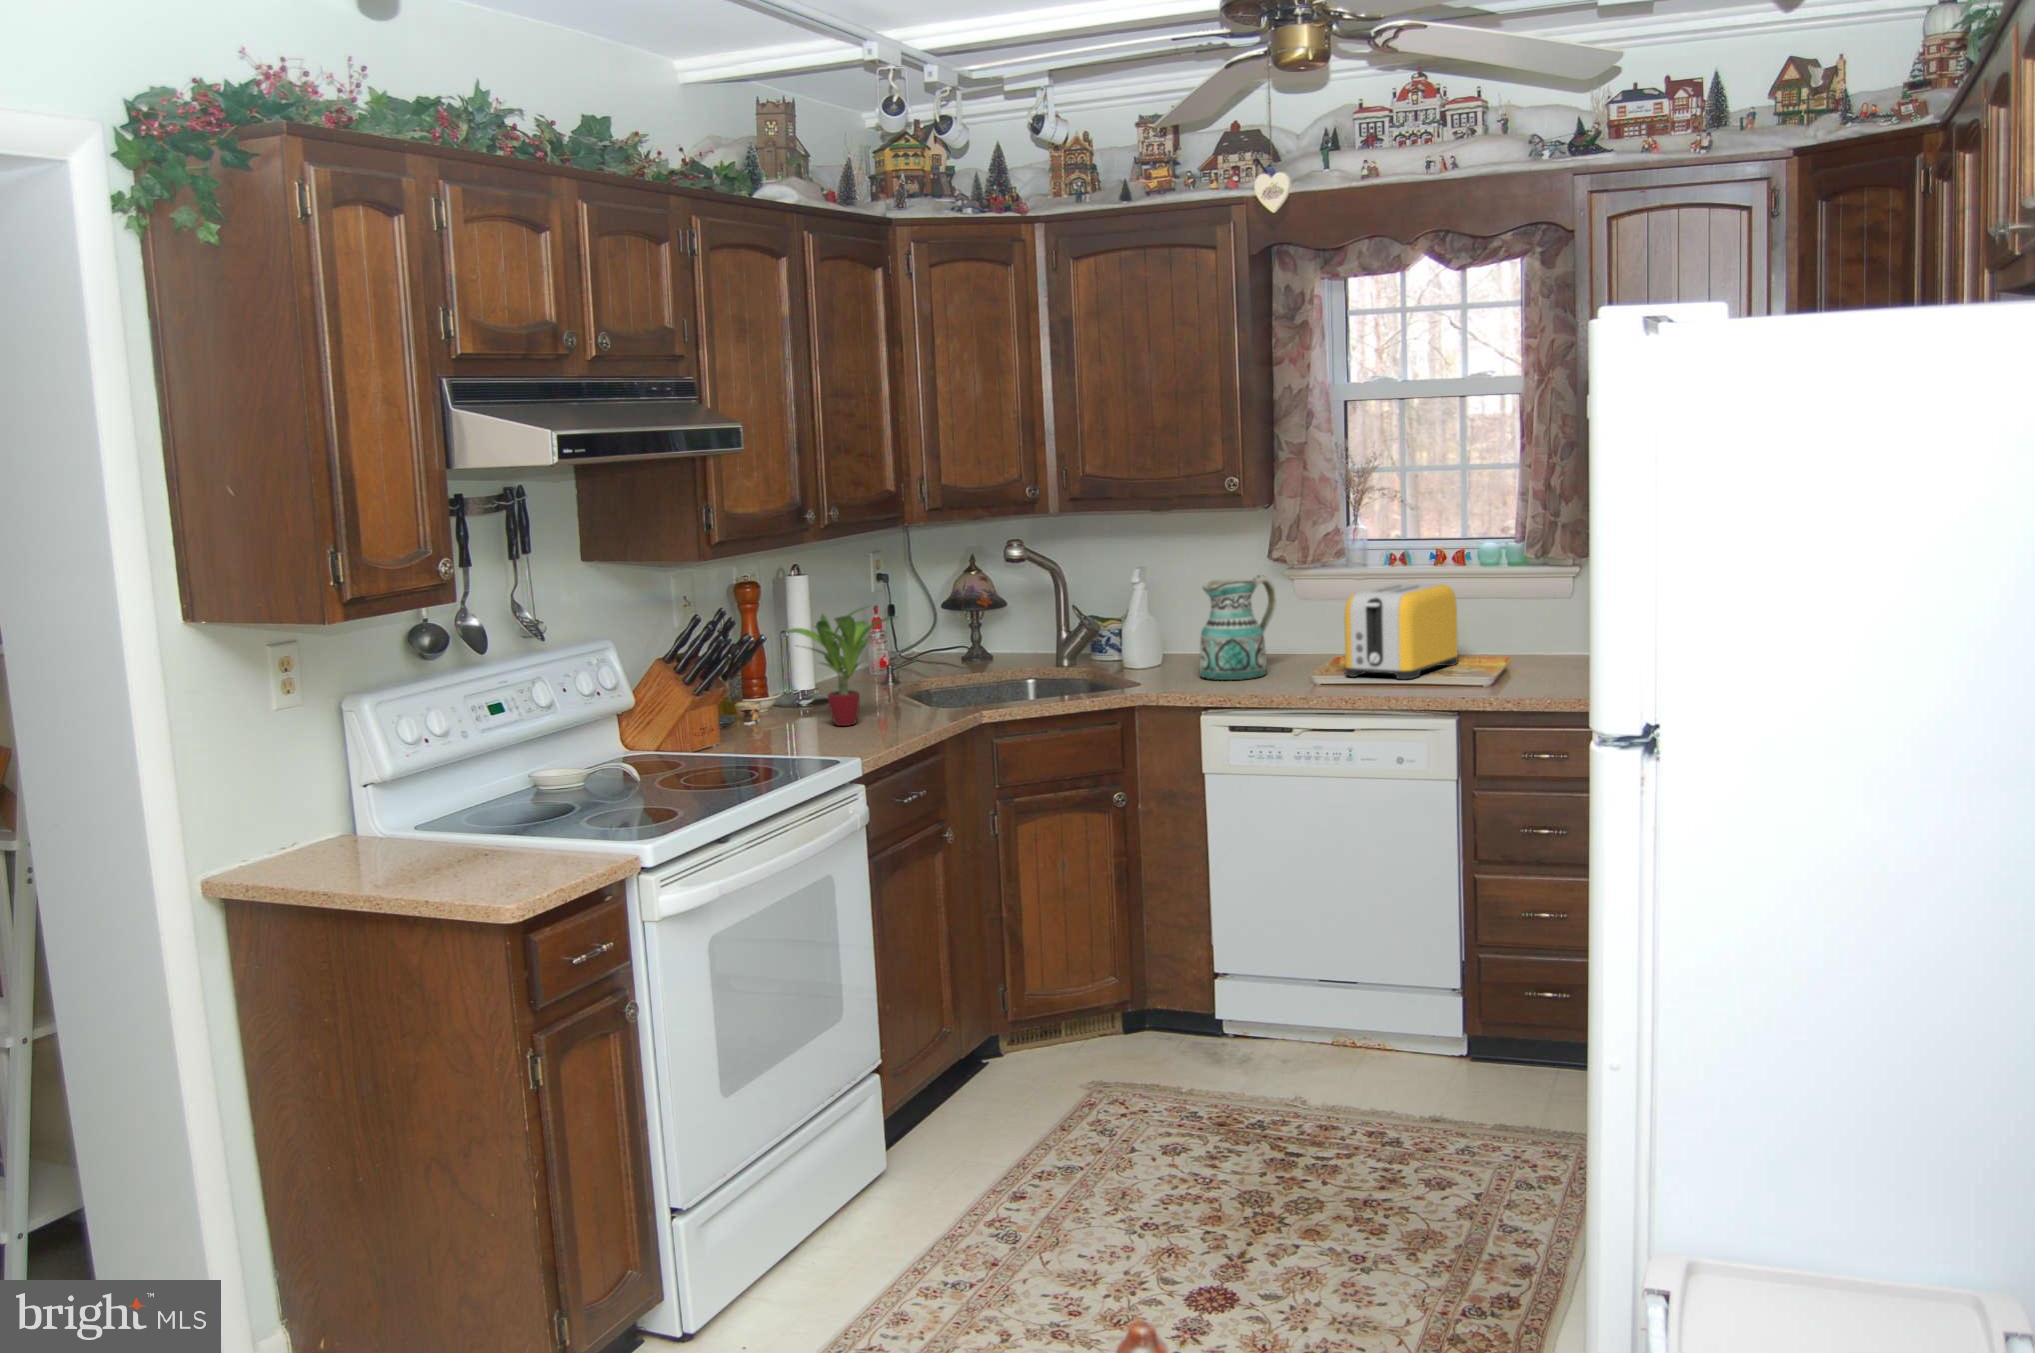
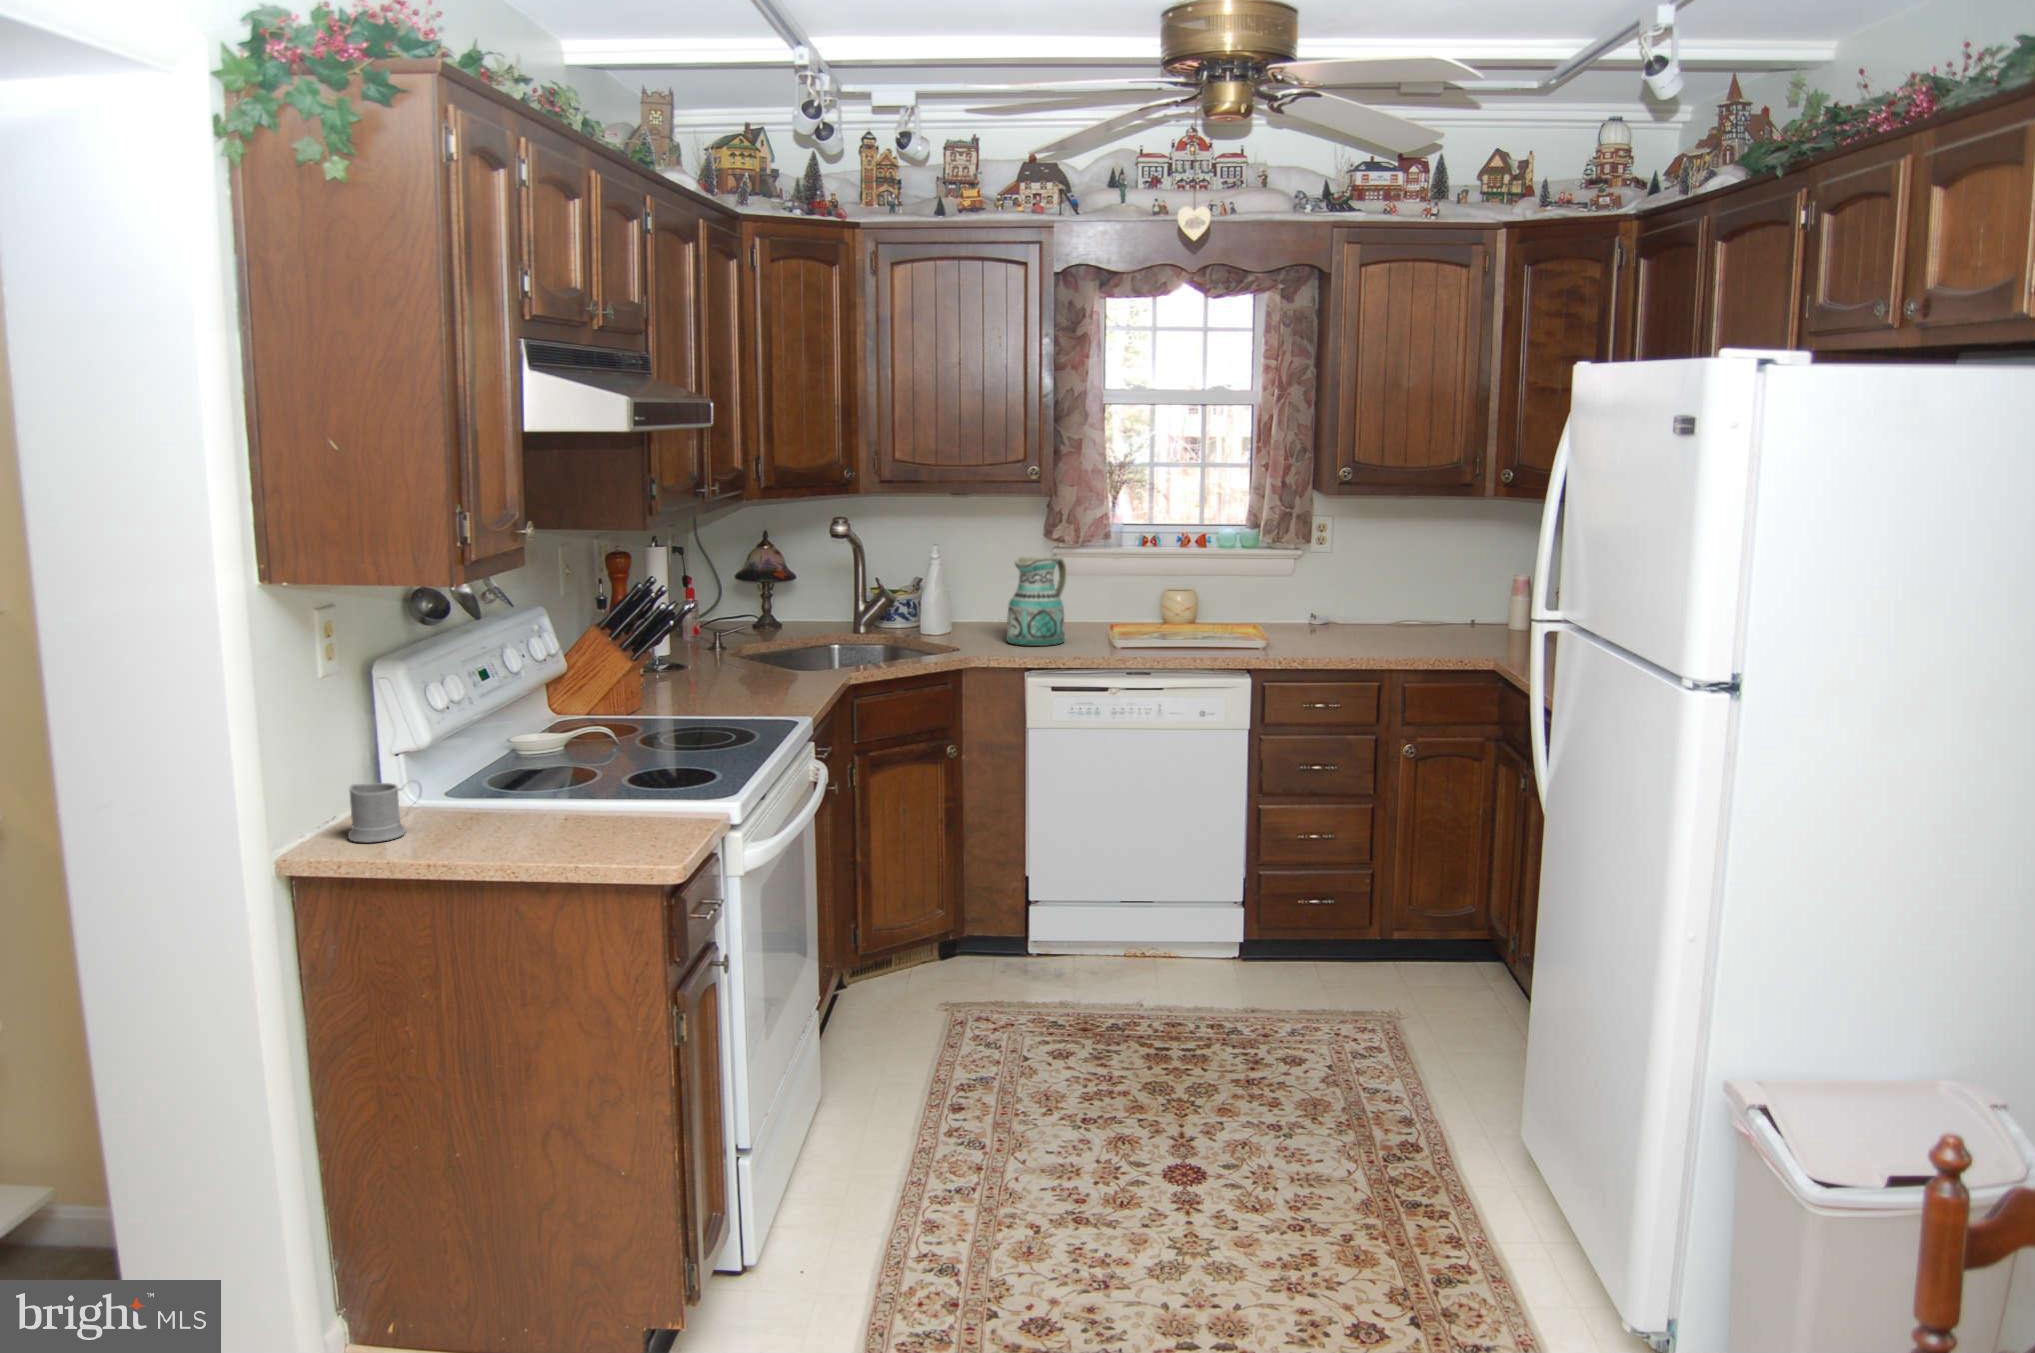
toaster: present [1344,584,1458,679] -> none [1137,563,1215,645]
potted plant: present [784,609,897,726] -> none [670,576,794,691]
mug: none [288,809,350,867] -> present [348,780,422,843]

